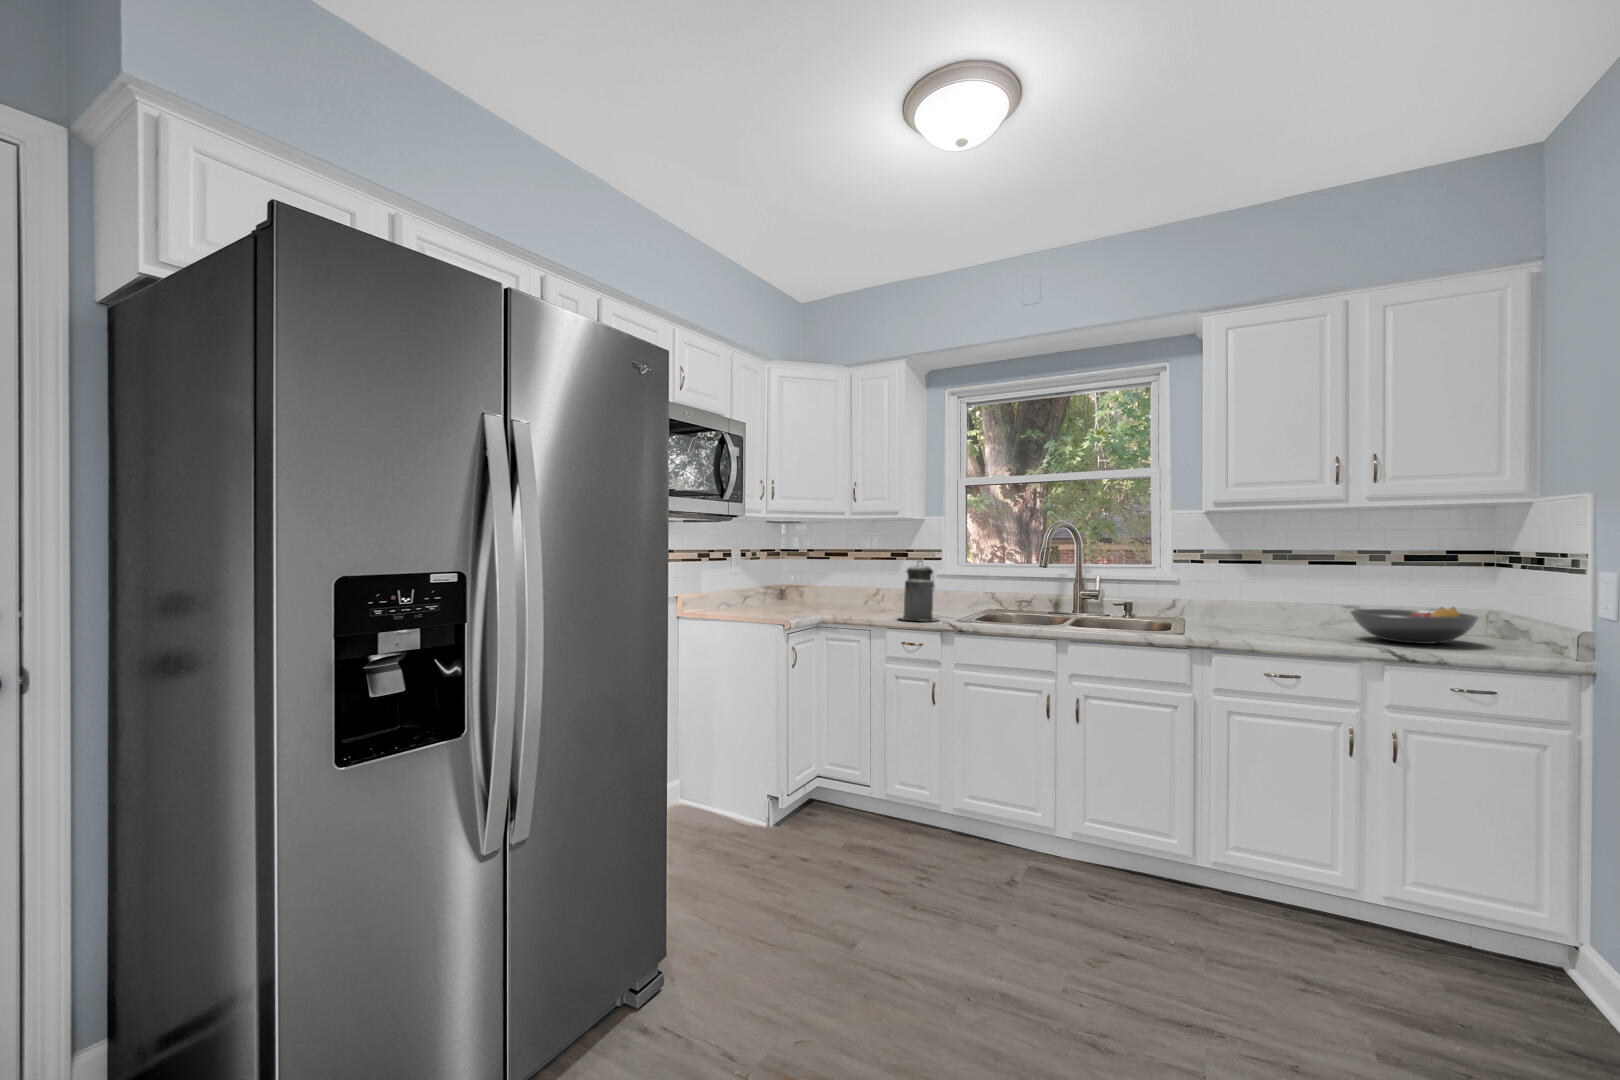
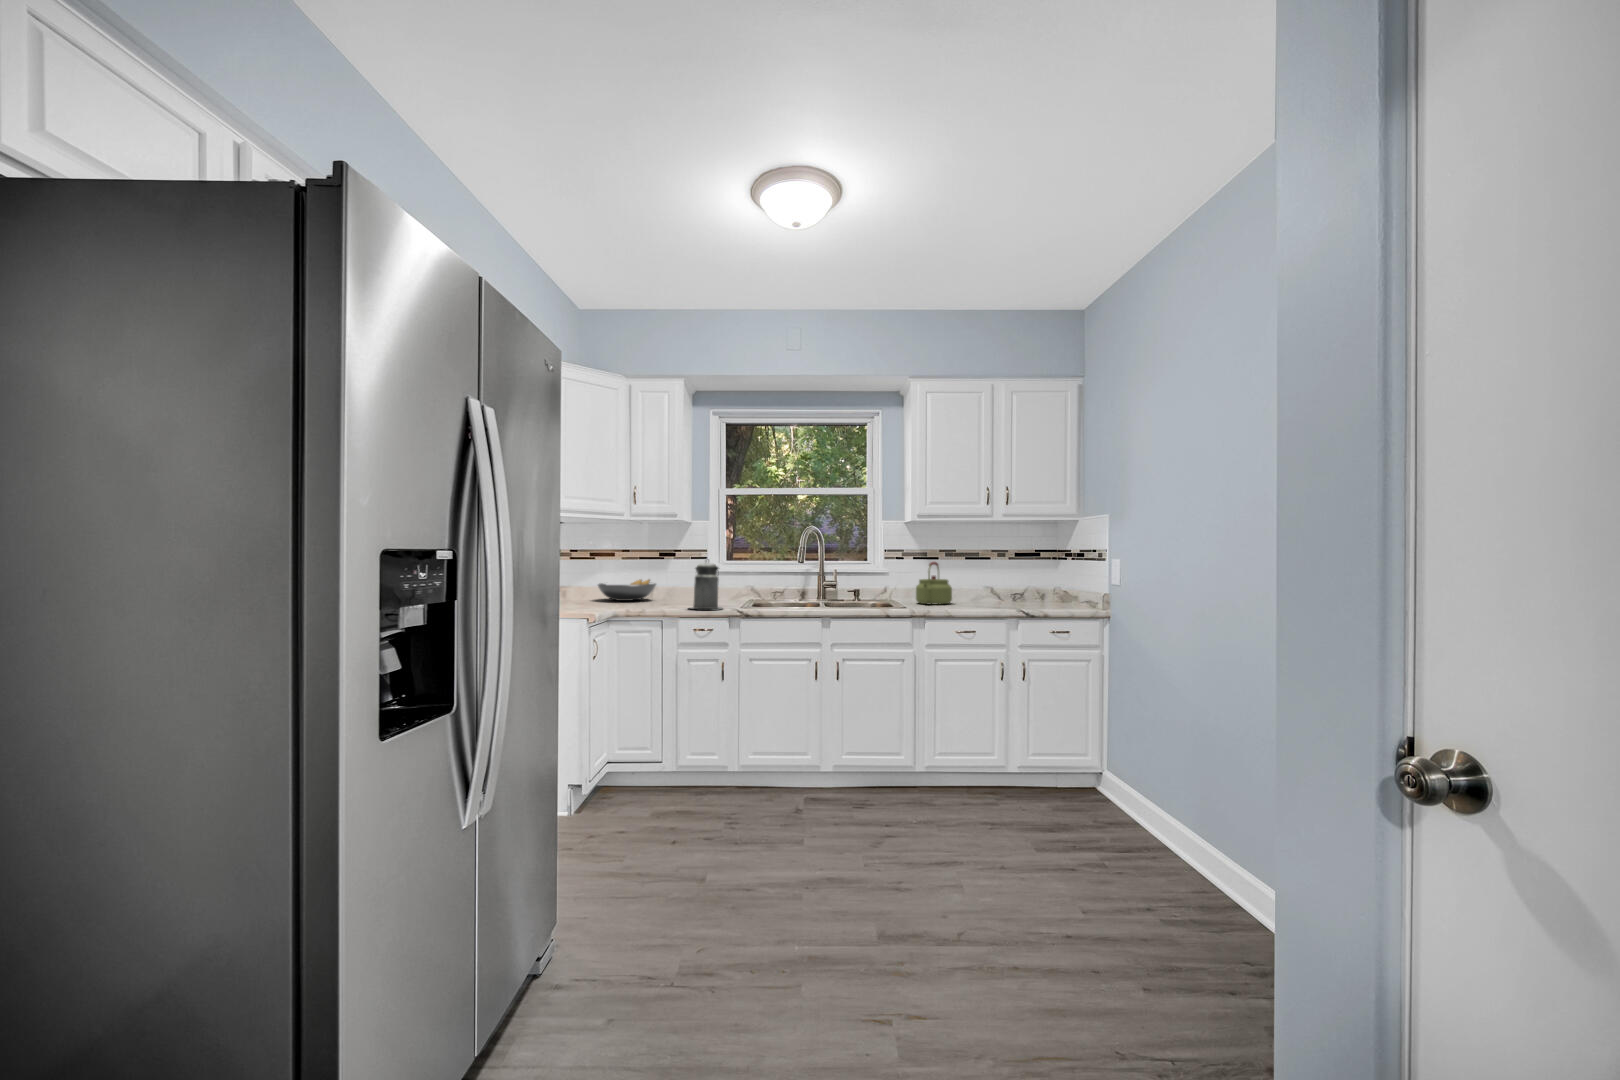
kettle: none [1220,567,1281,629] -> present [916,562,952,604]
fruit bowl: present [1351,607,1478,644] -> present [598,580,656,601]

